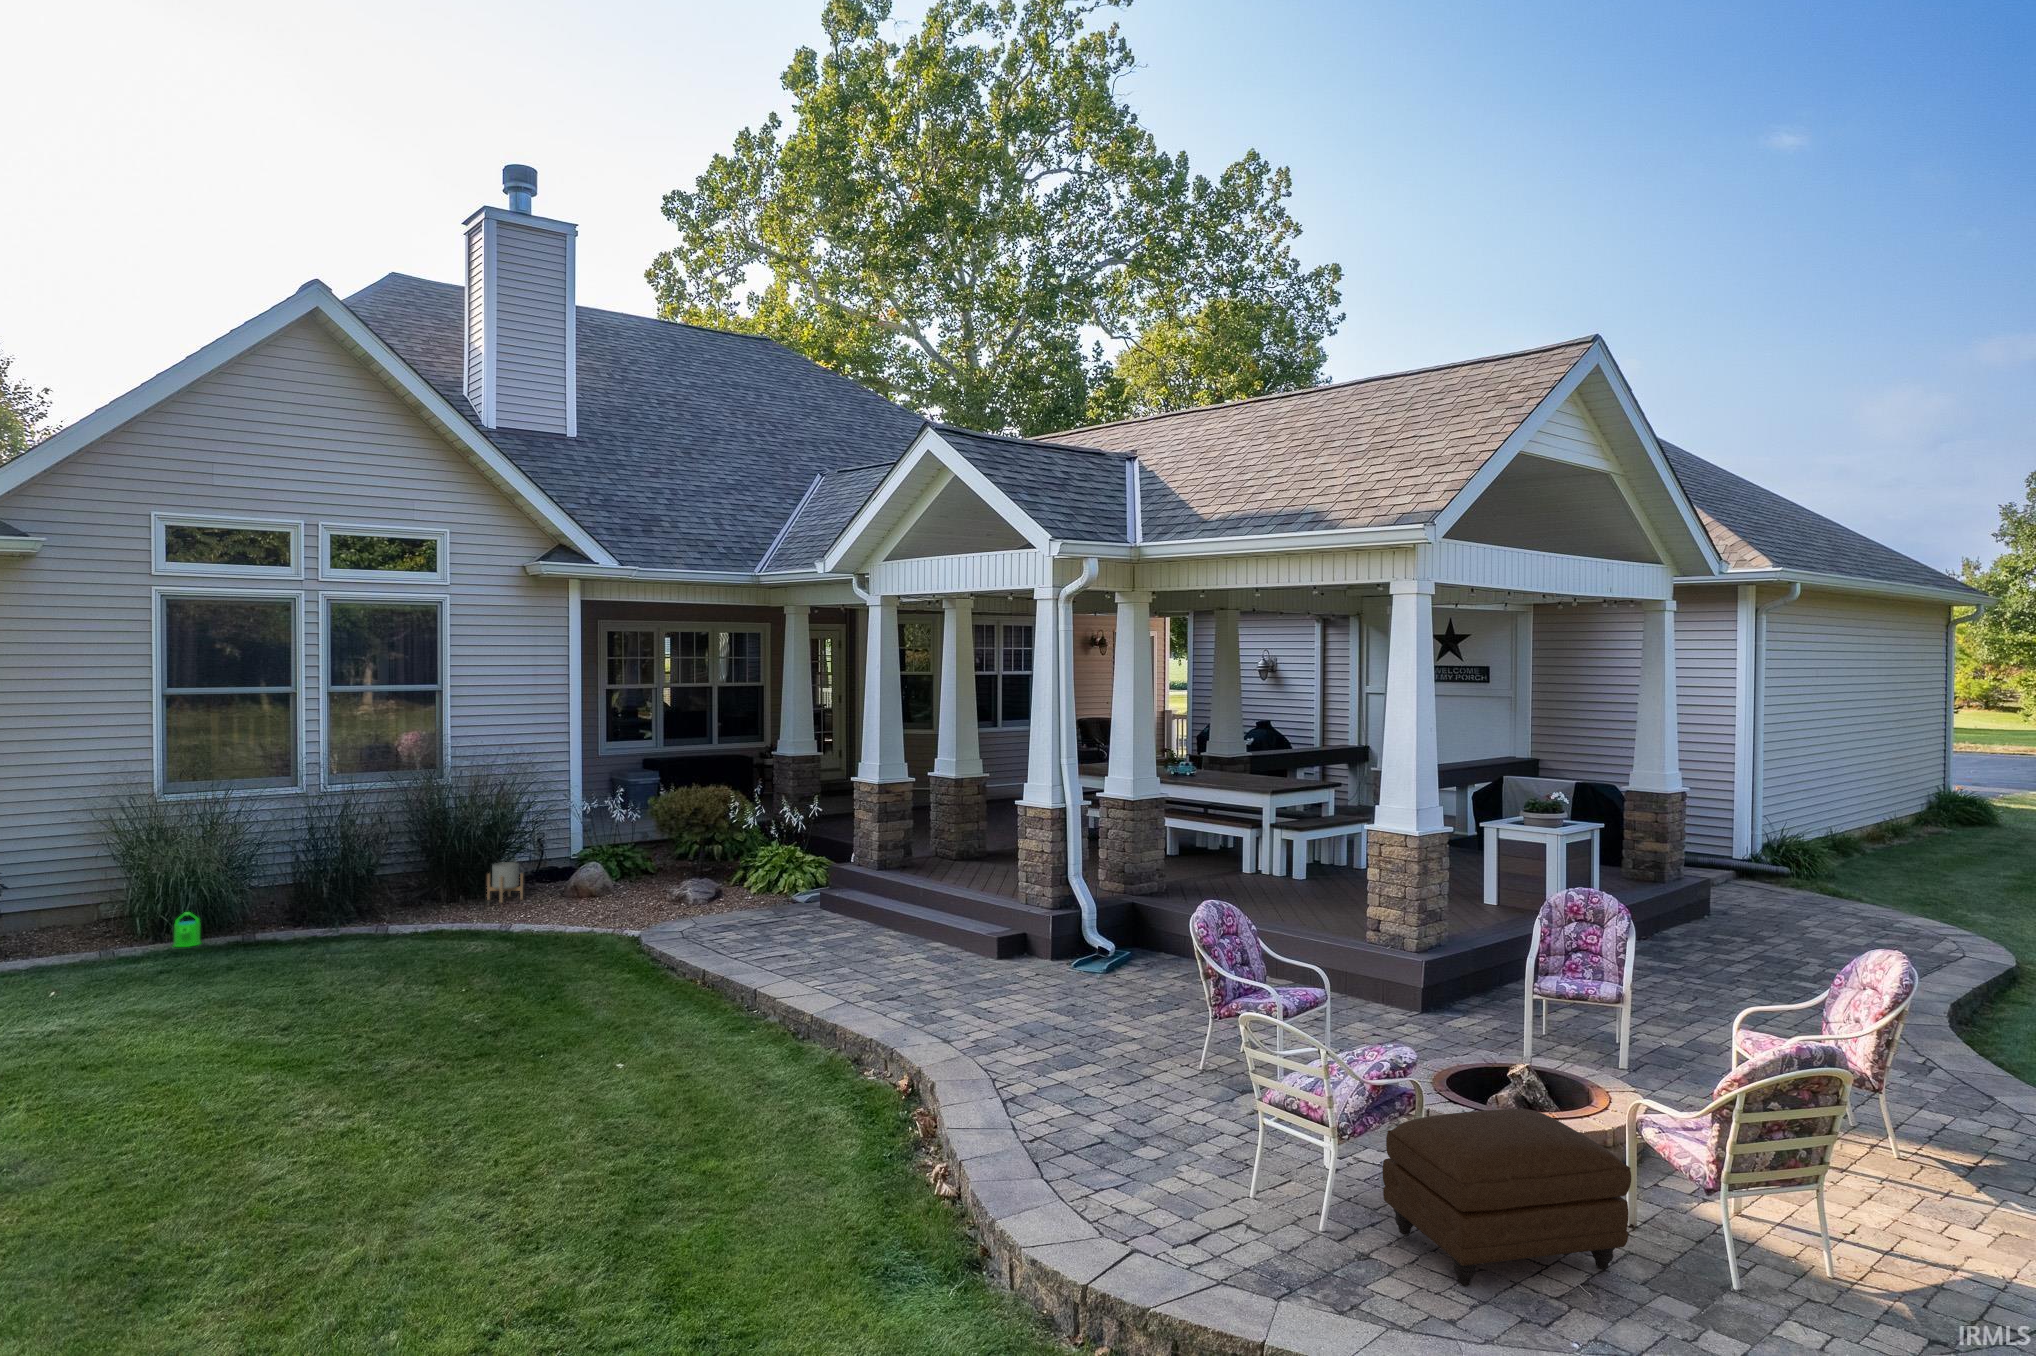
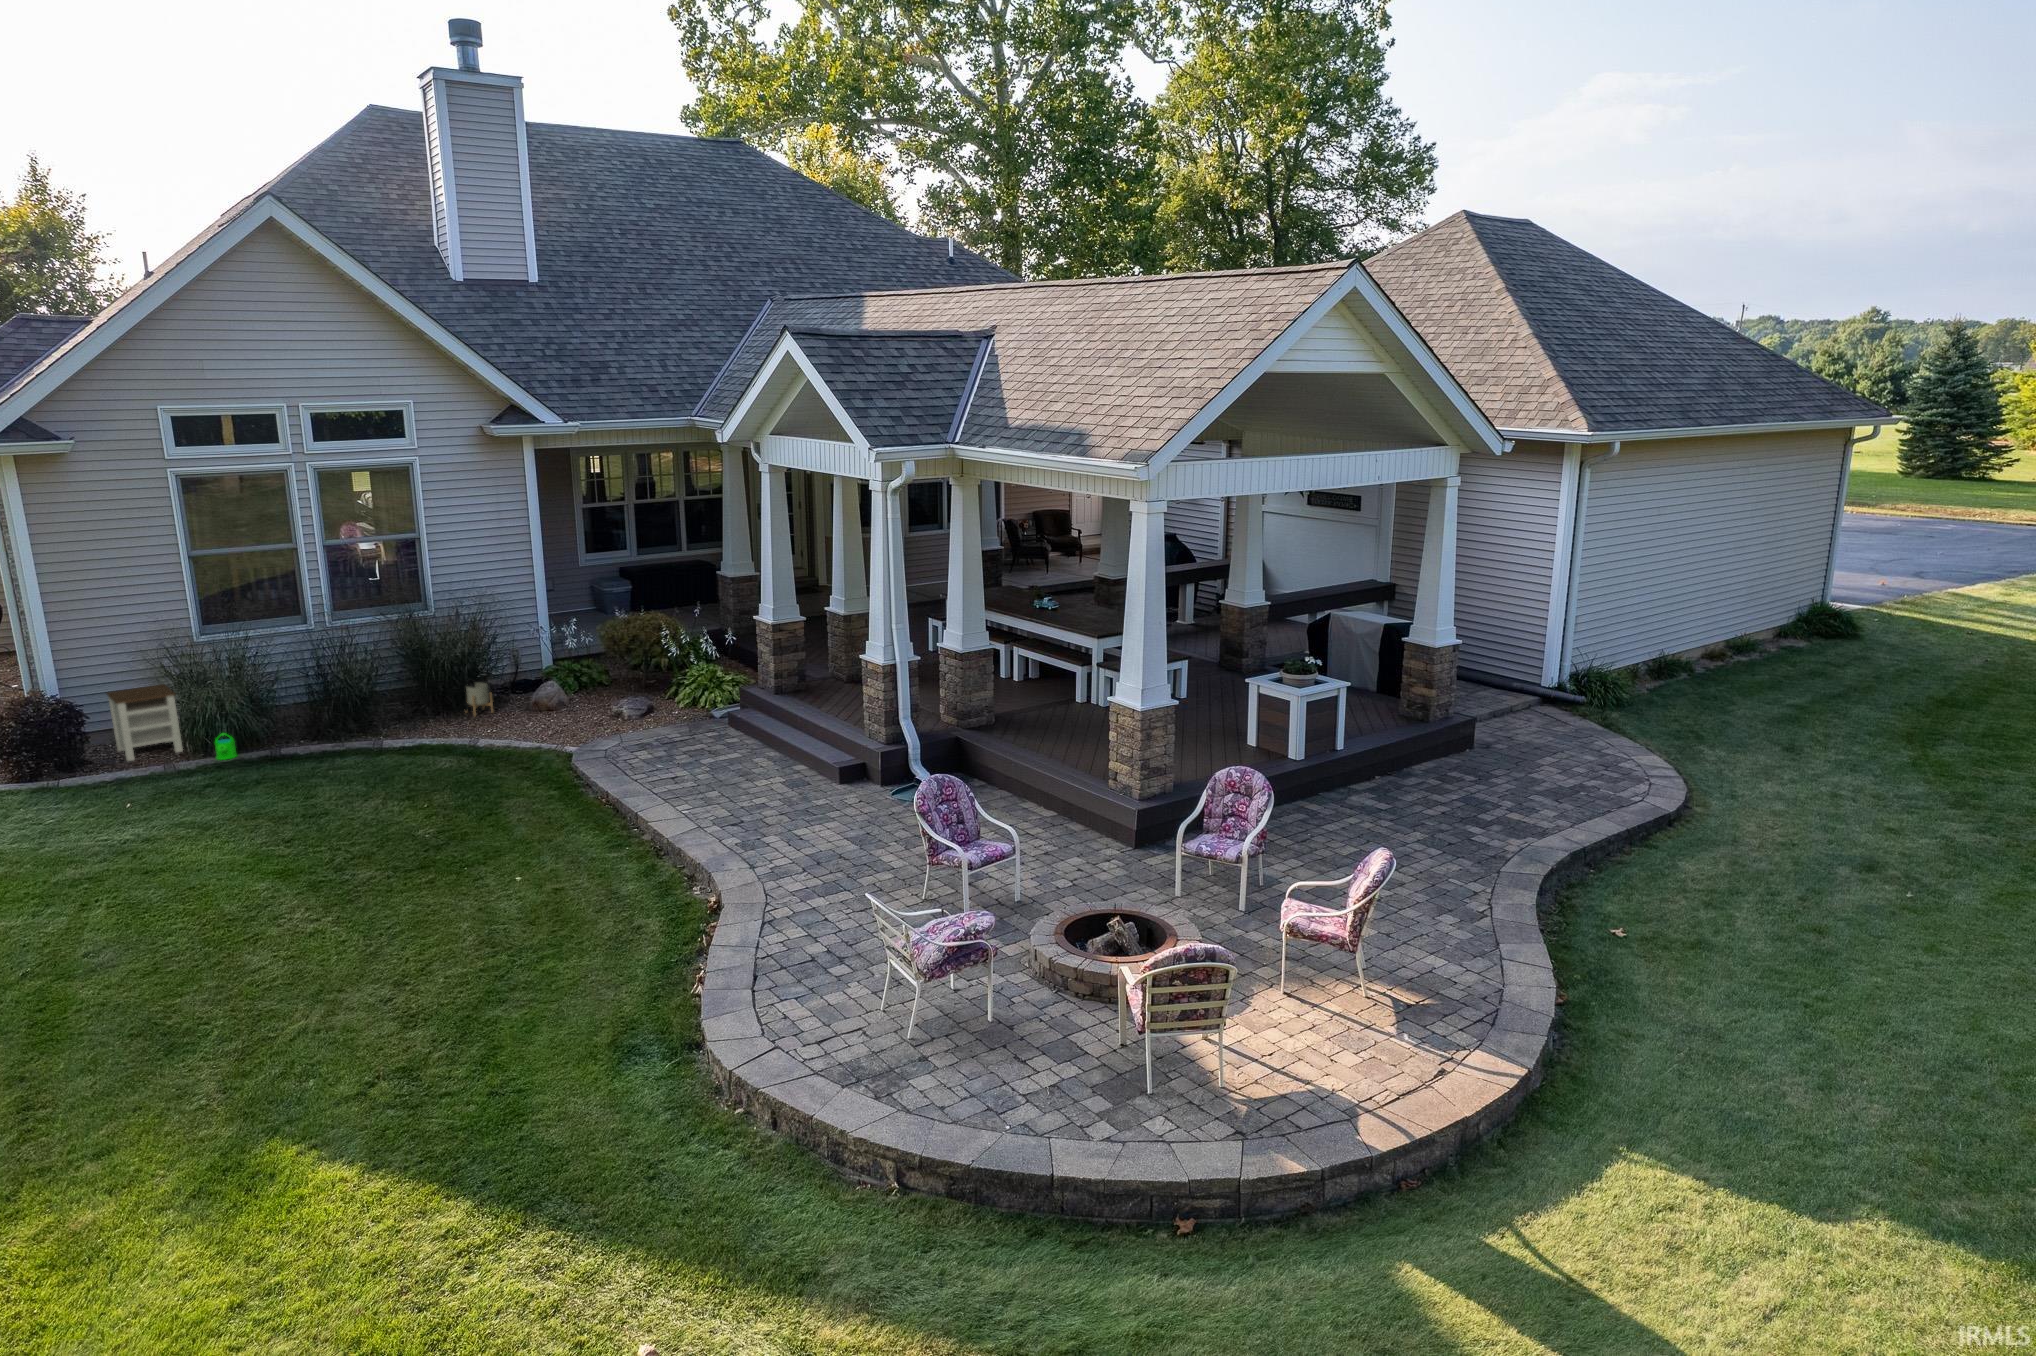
side table: none [36,854,131,950] -> present [107,684,183,761]
ottoman: present [1383,1109,1631,1286] -> none [955,964,1094,1079]

